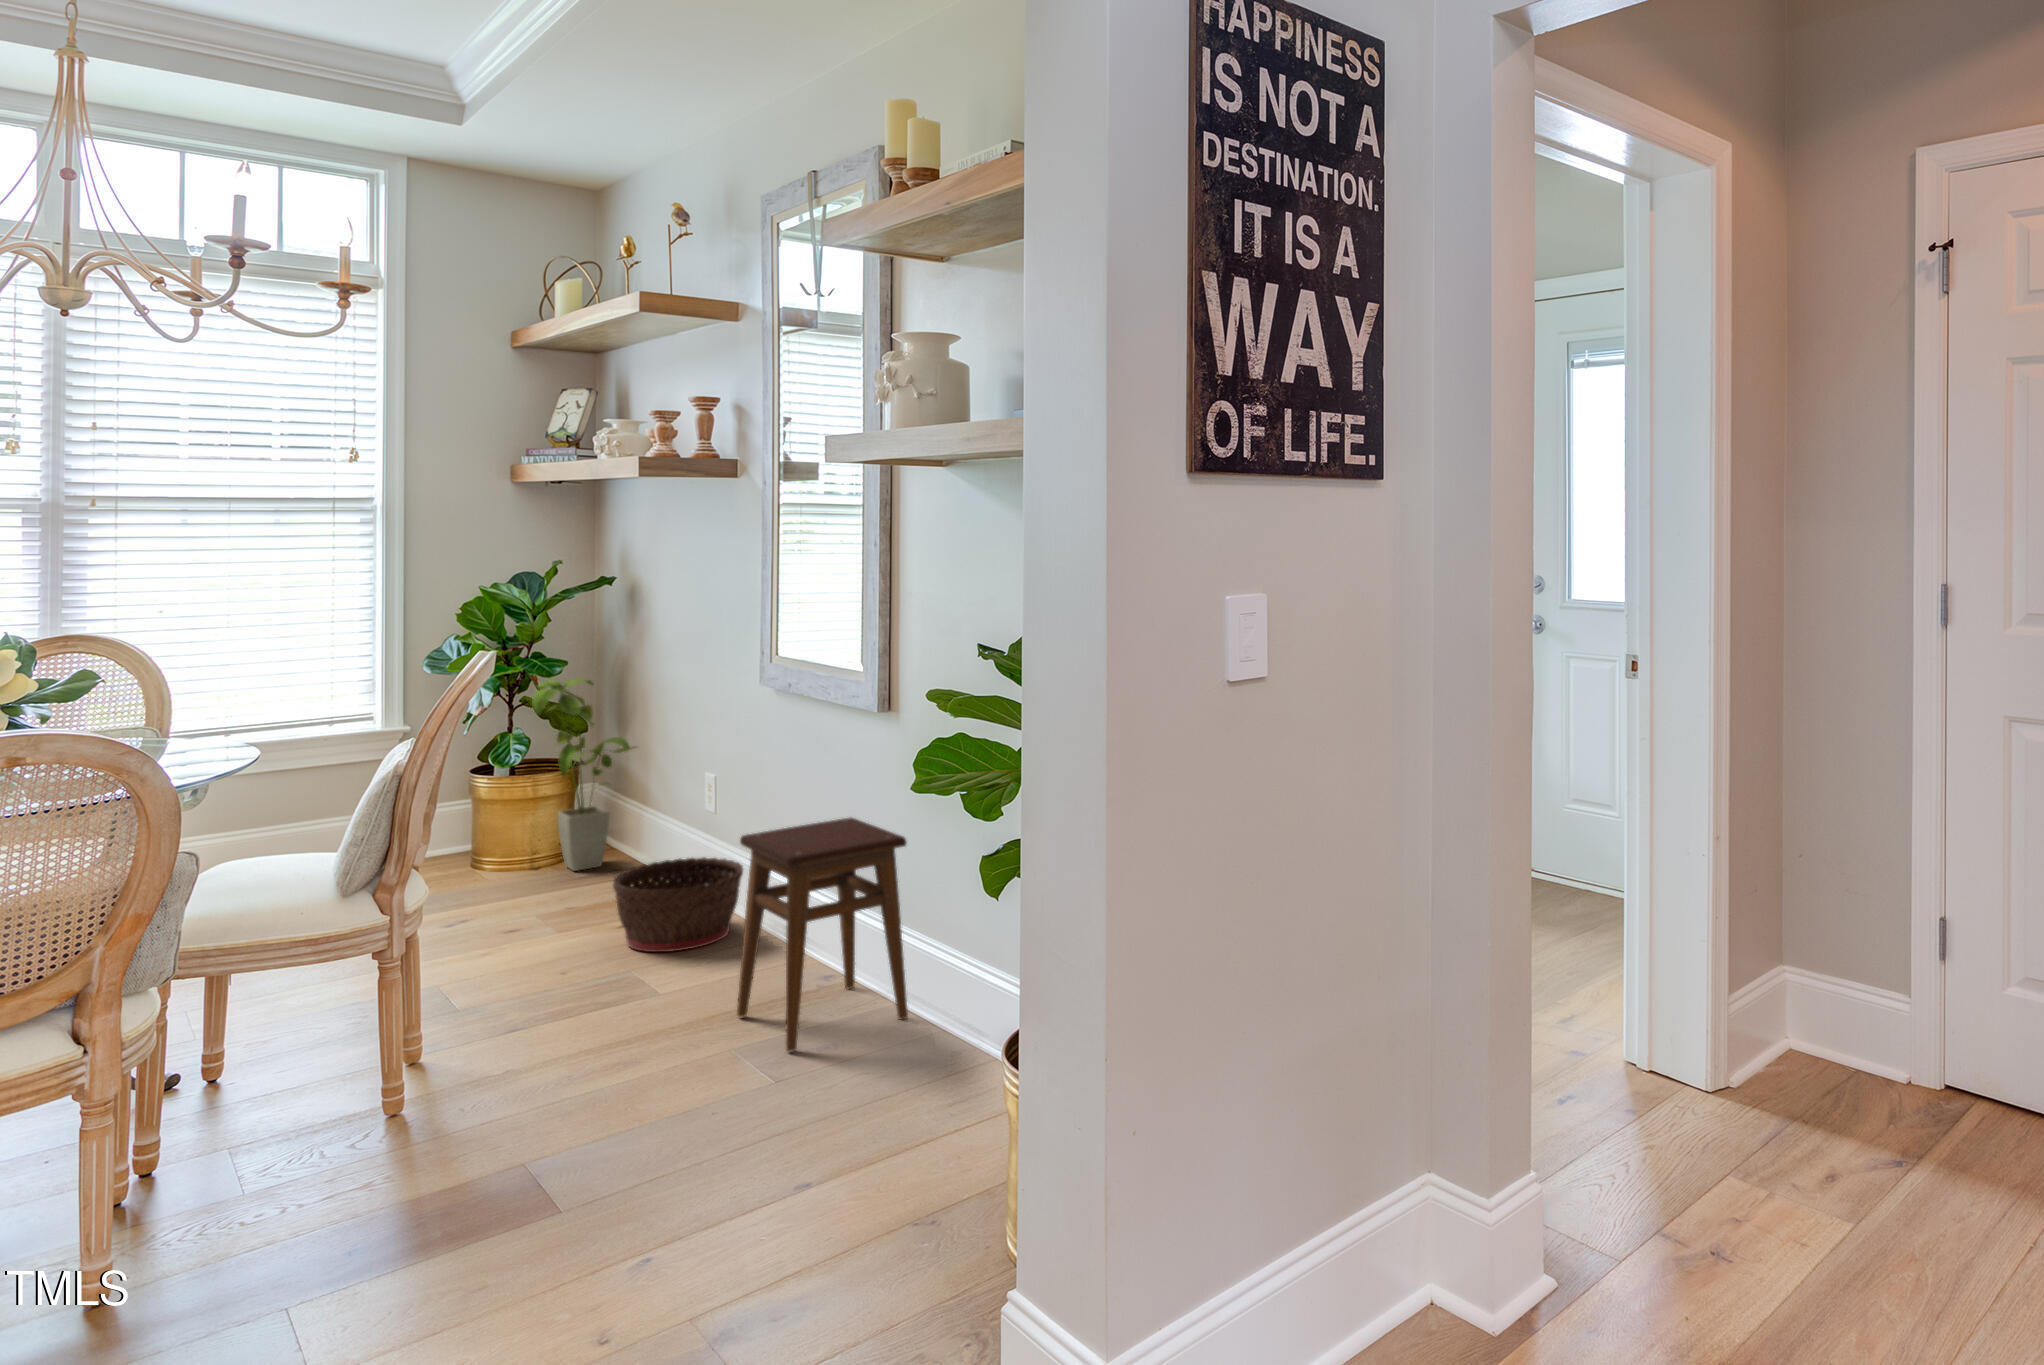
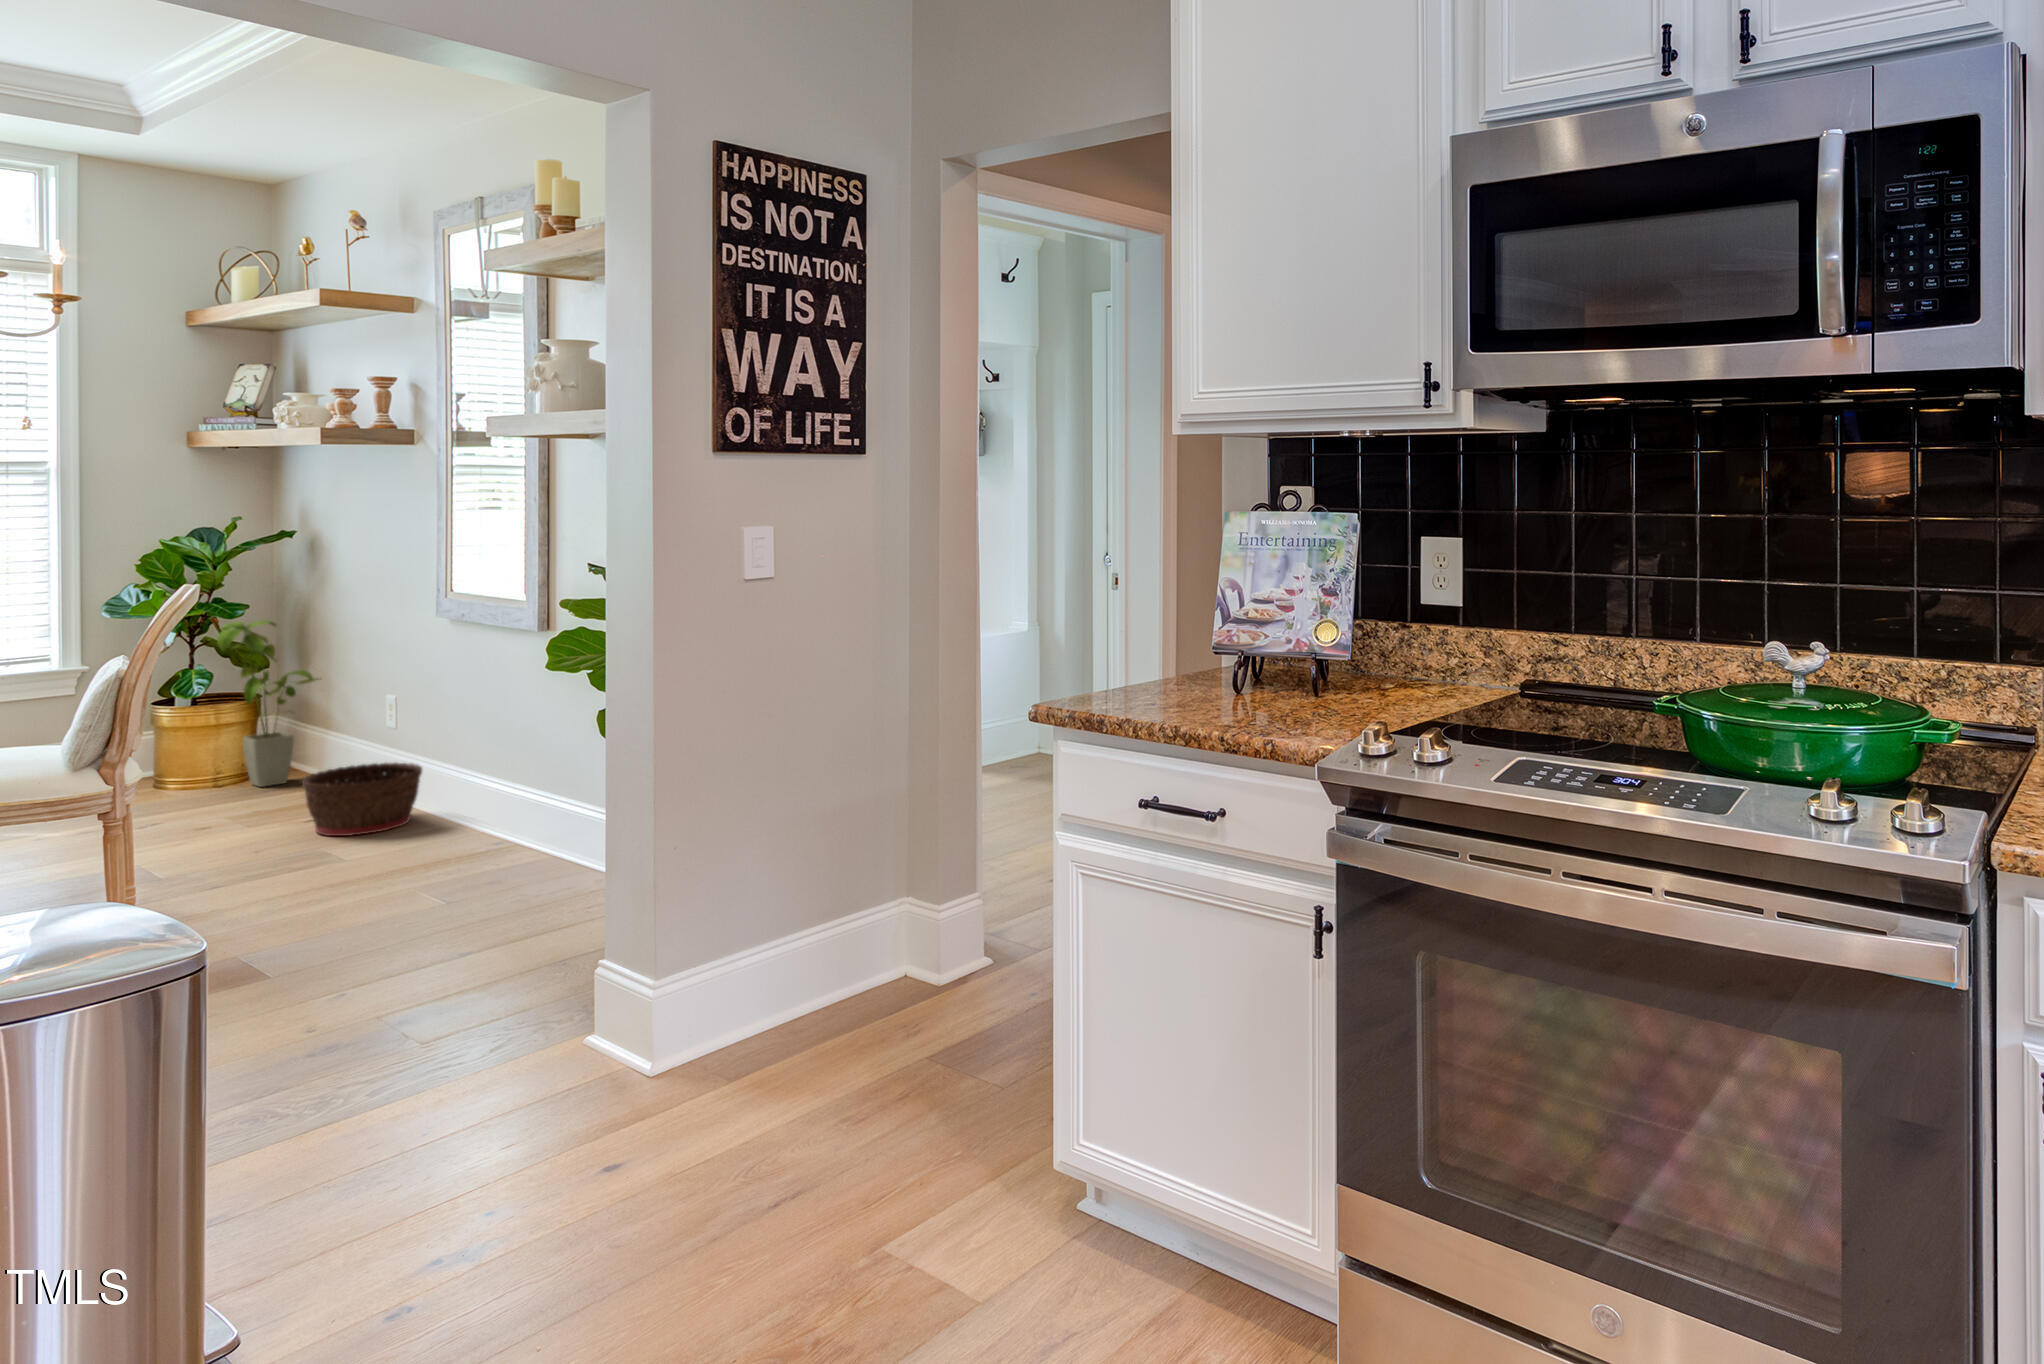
stool: present [737,817,908,1052] -> none [416,716,562,887]

